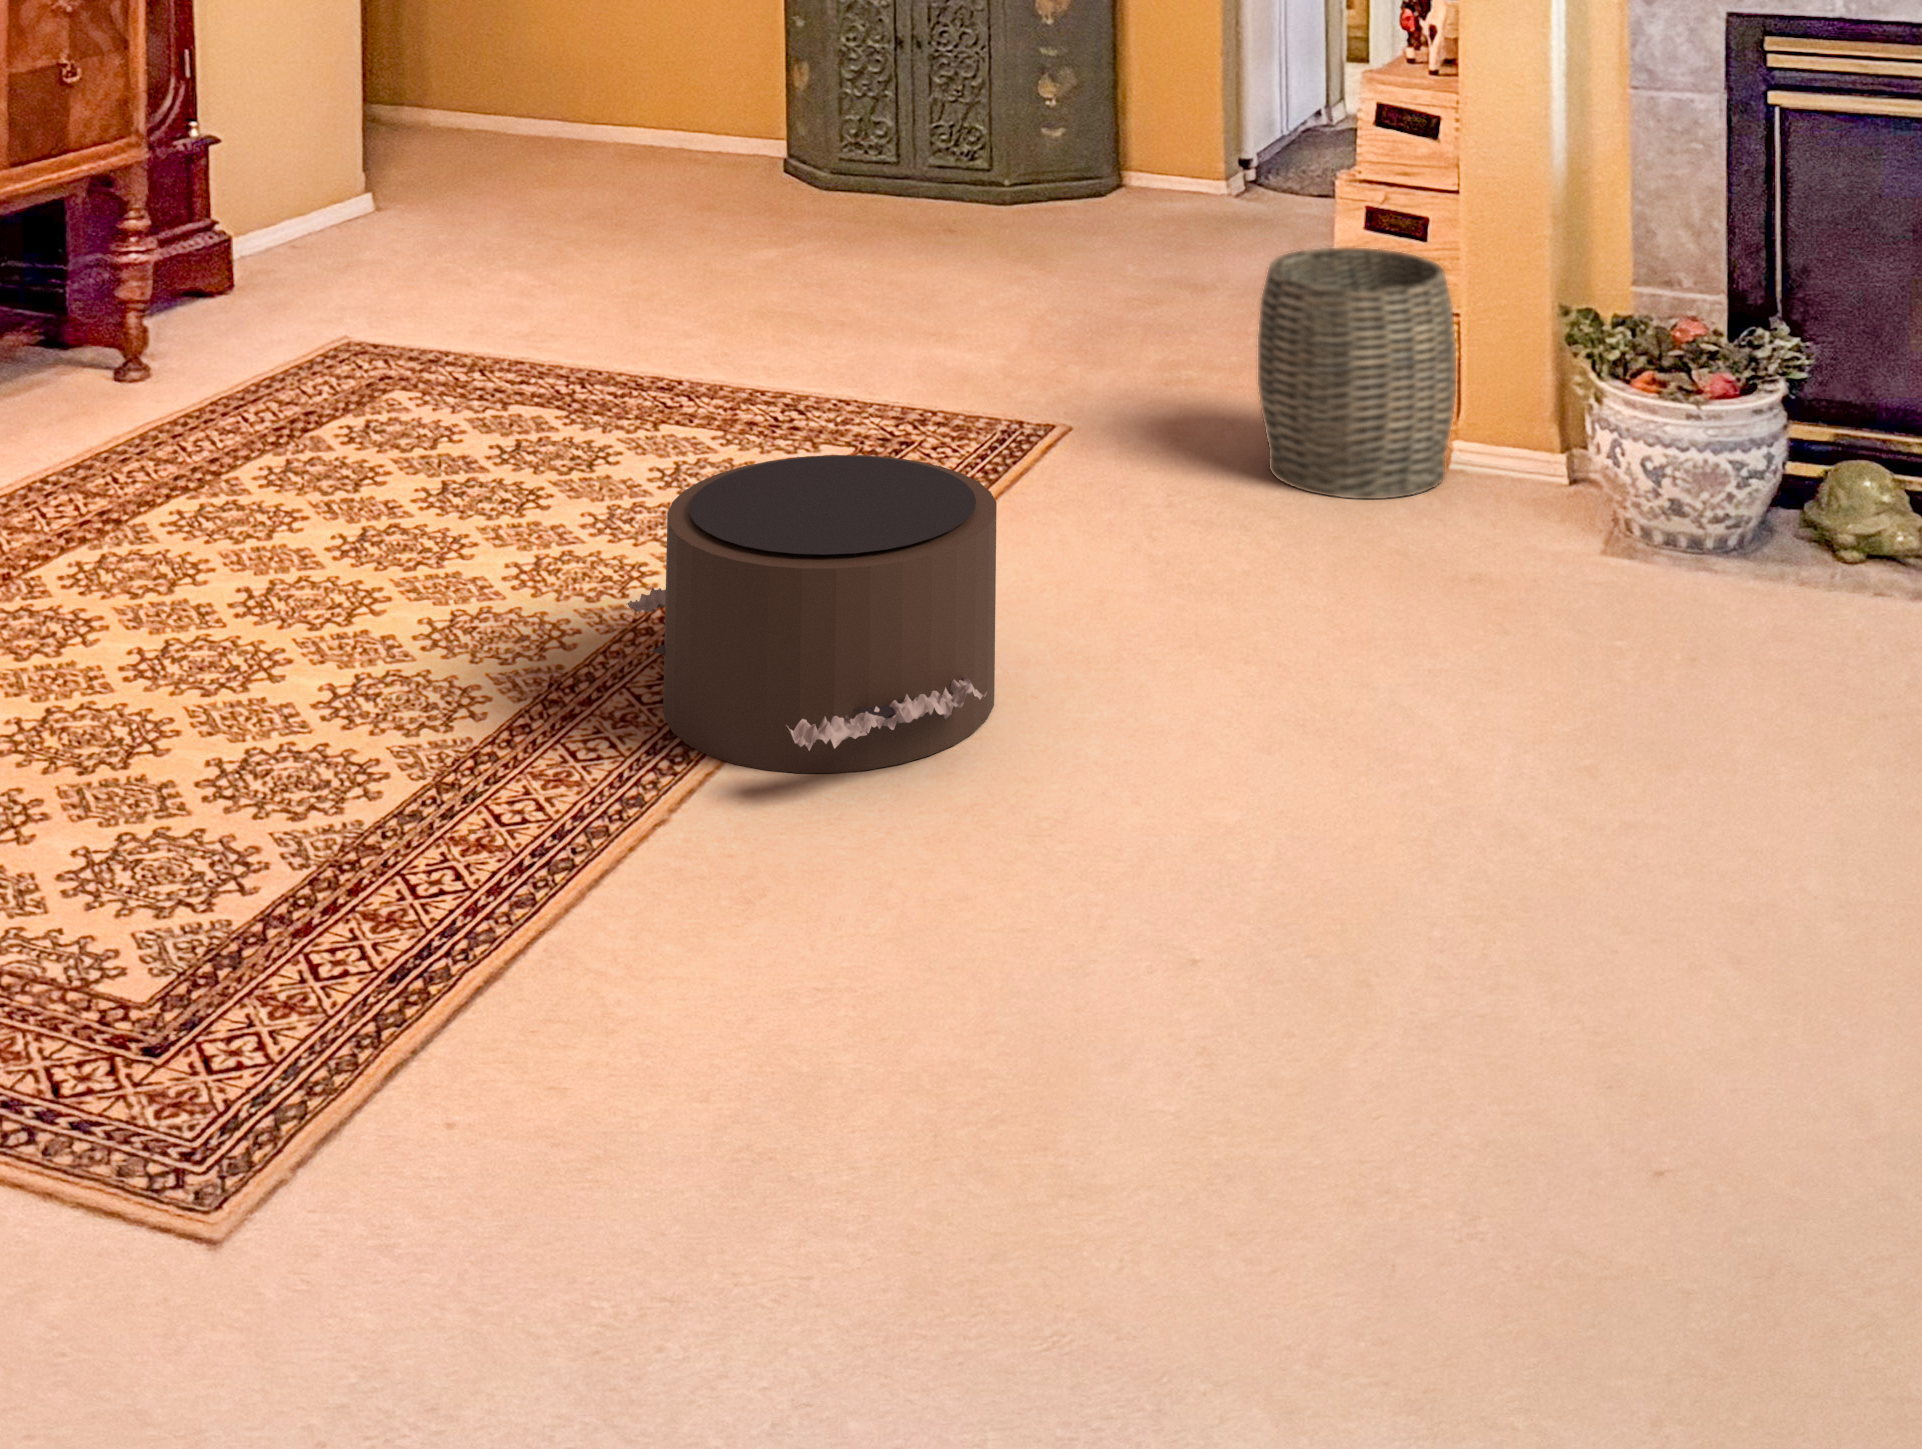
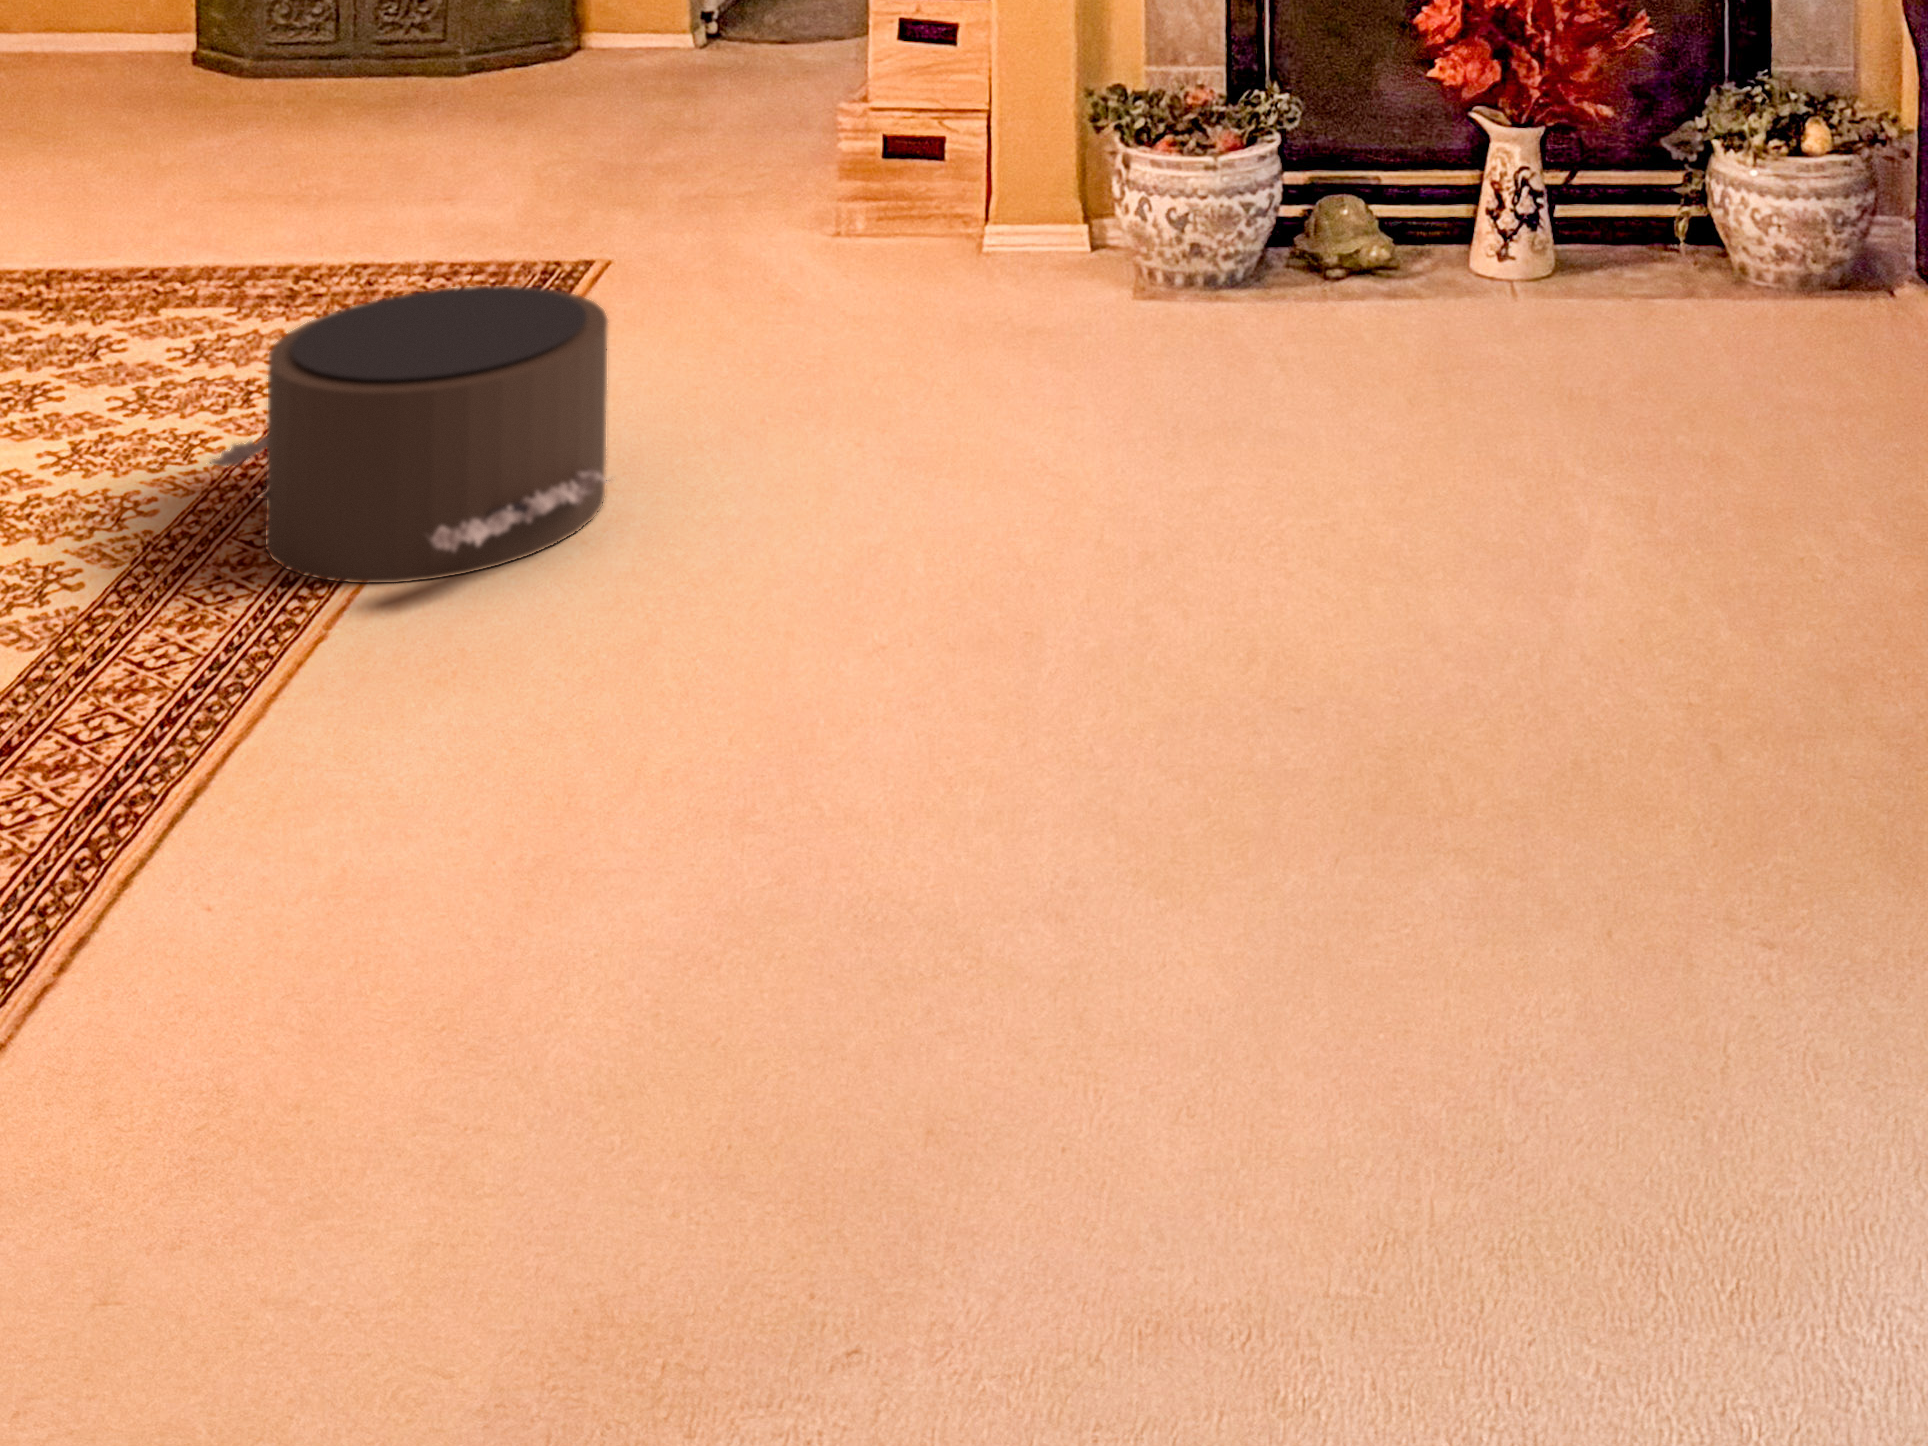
woven basket: present [1258,248,1456,499] -> none [790,55,976,280]

